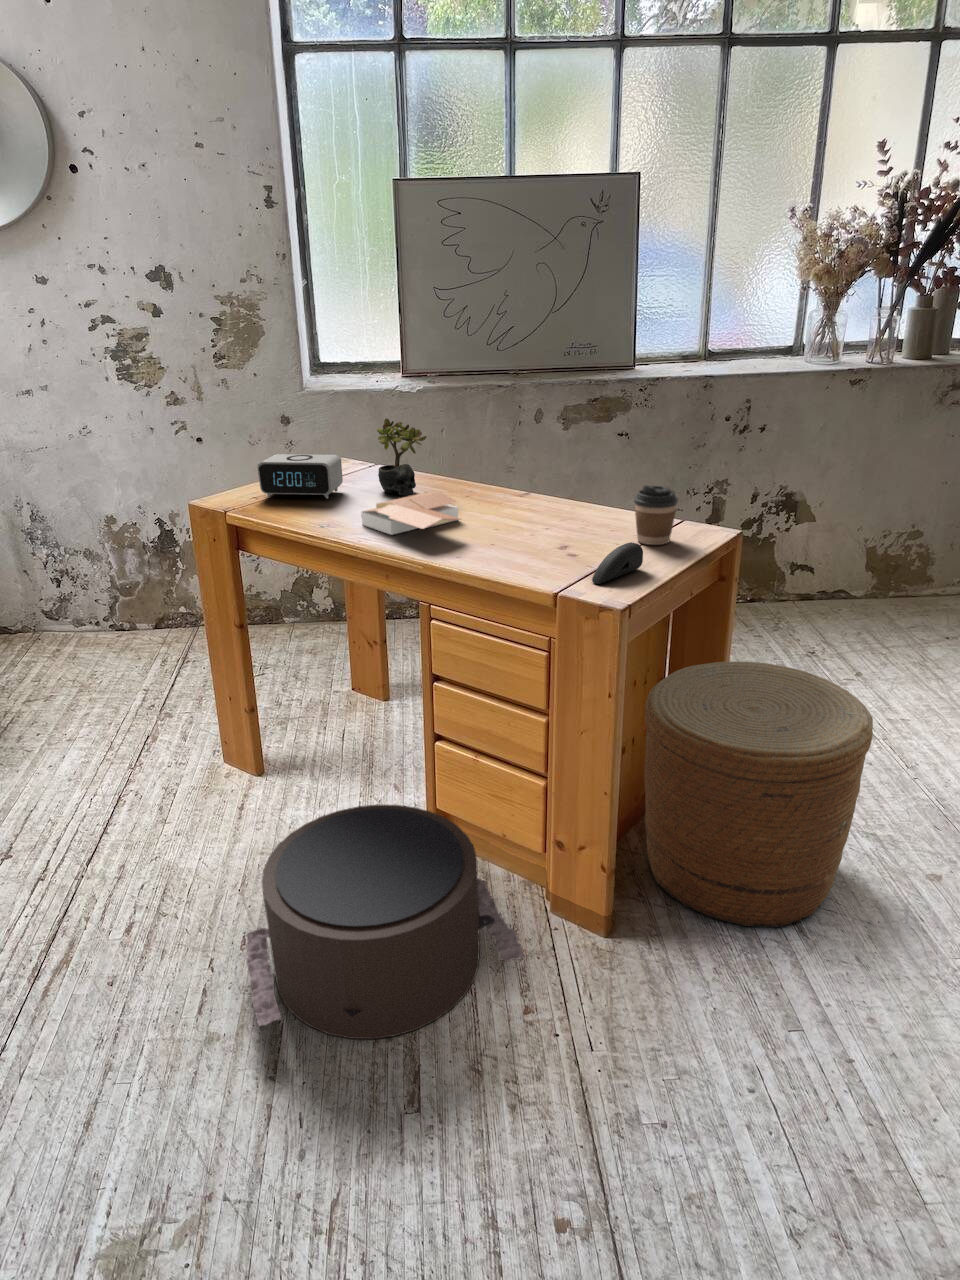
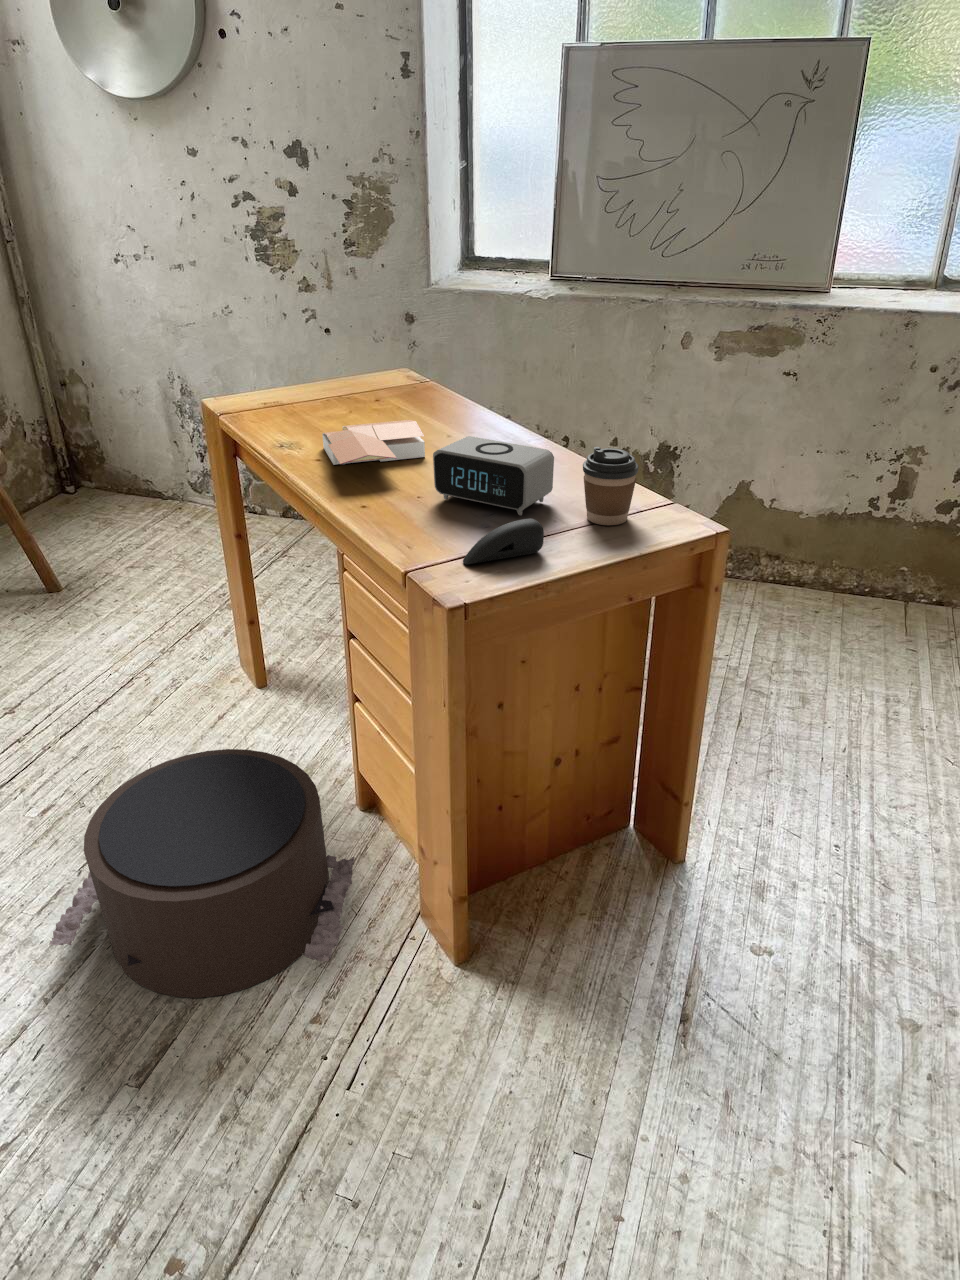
succulent plant: present [377,418,427,496] -> none [383,329,442,420]
alarm clock: present [257,454,343,499] -> present [433,436,554,515]
woven basket: present [644,662,873,928] -> none [543,680,832,1026]

